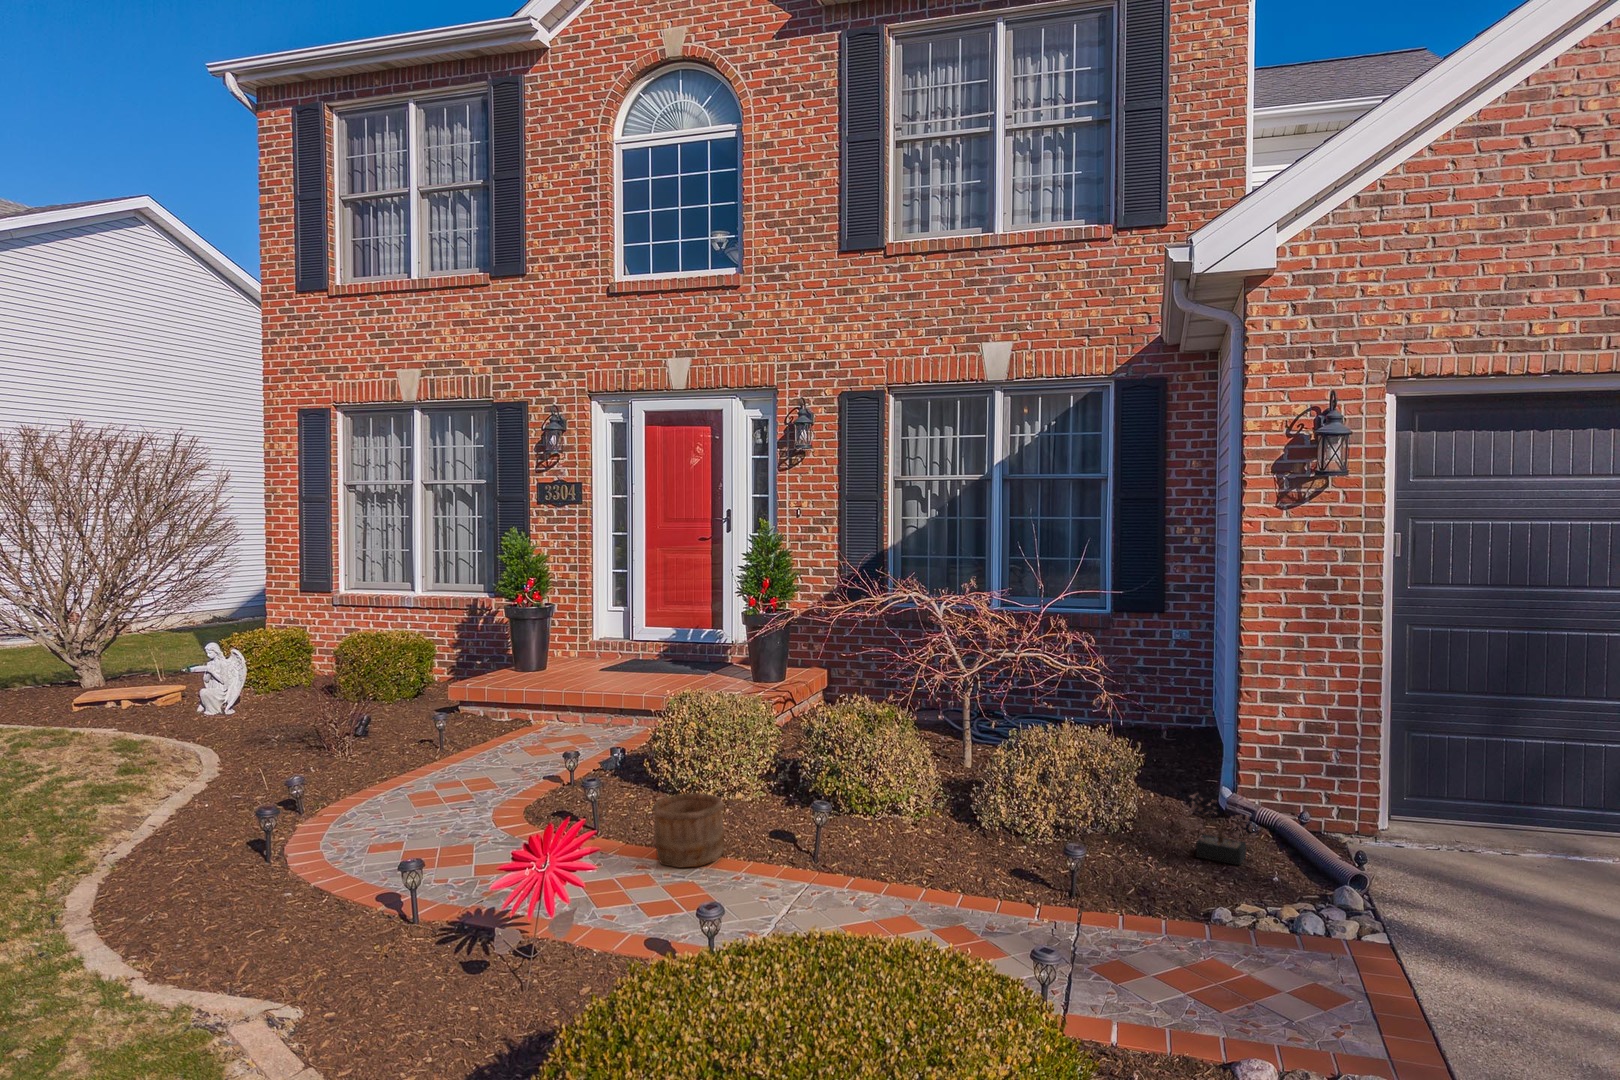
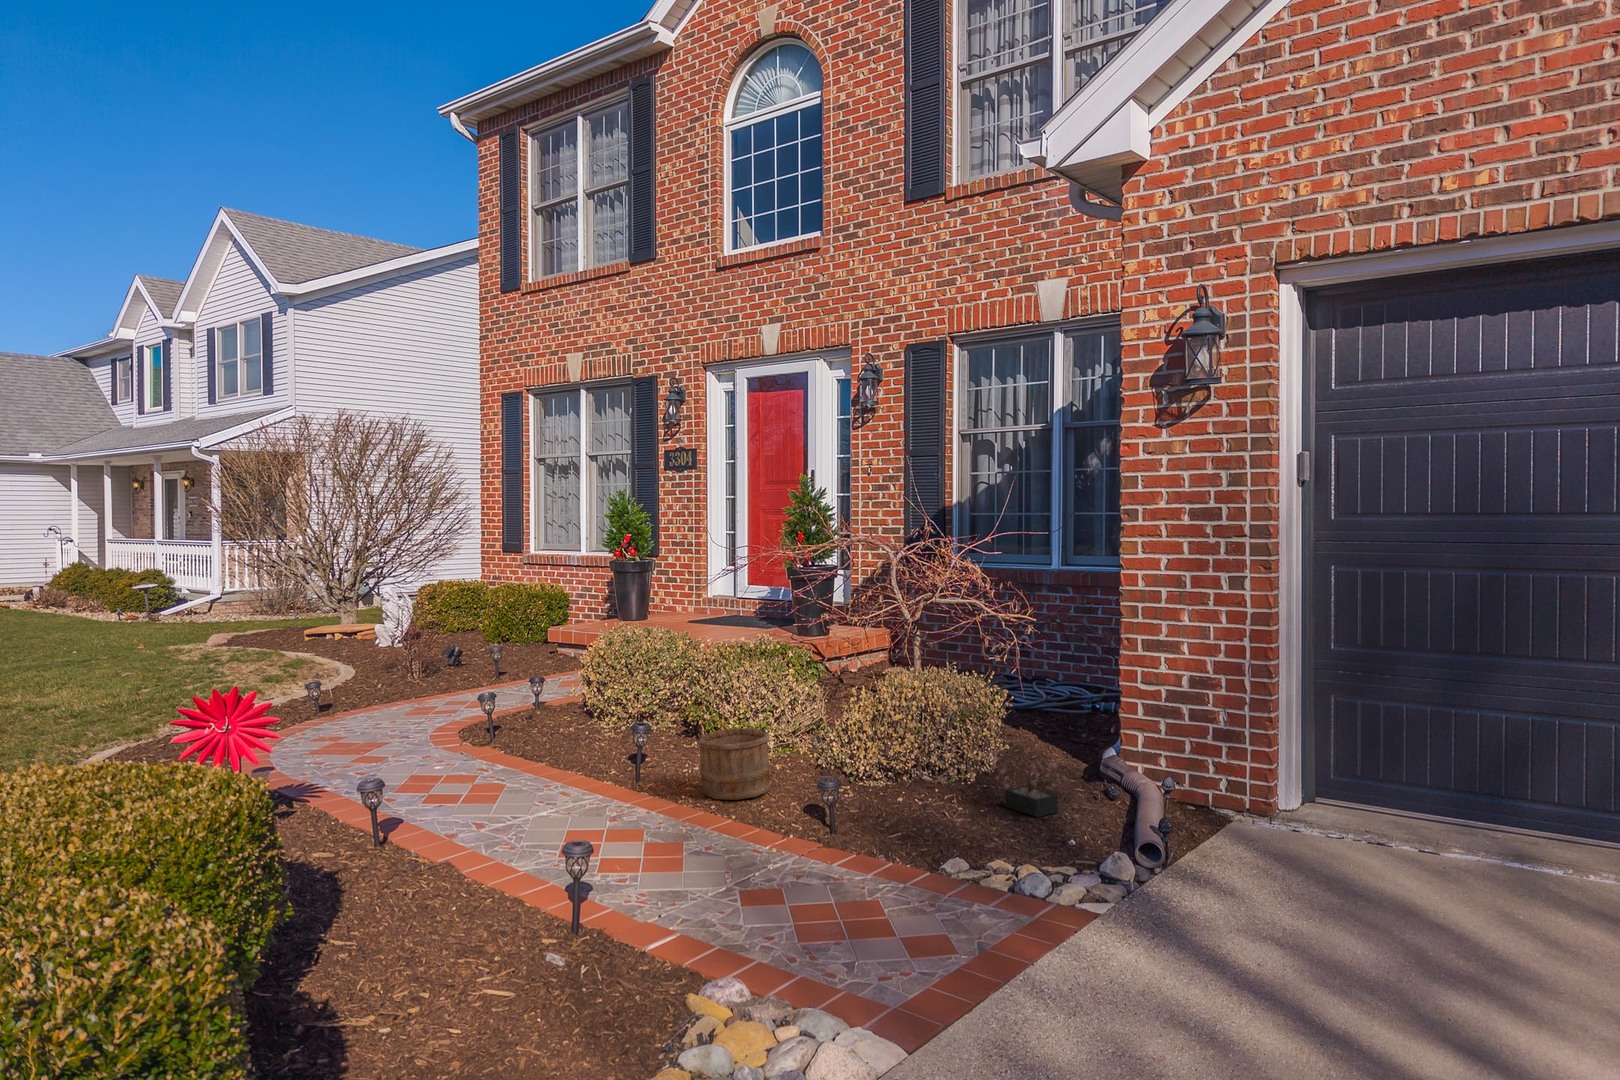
wooden bucket: present [652,793,724,868] -> present [697,729,769,800]

